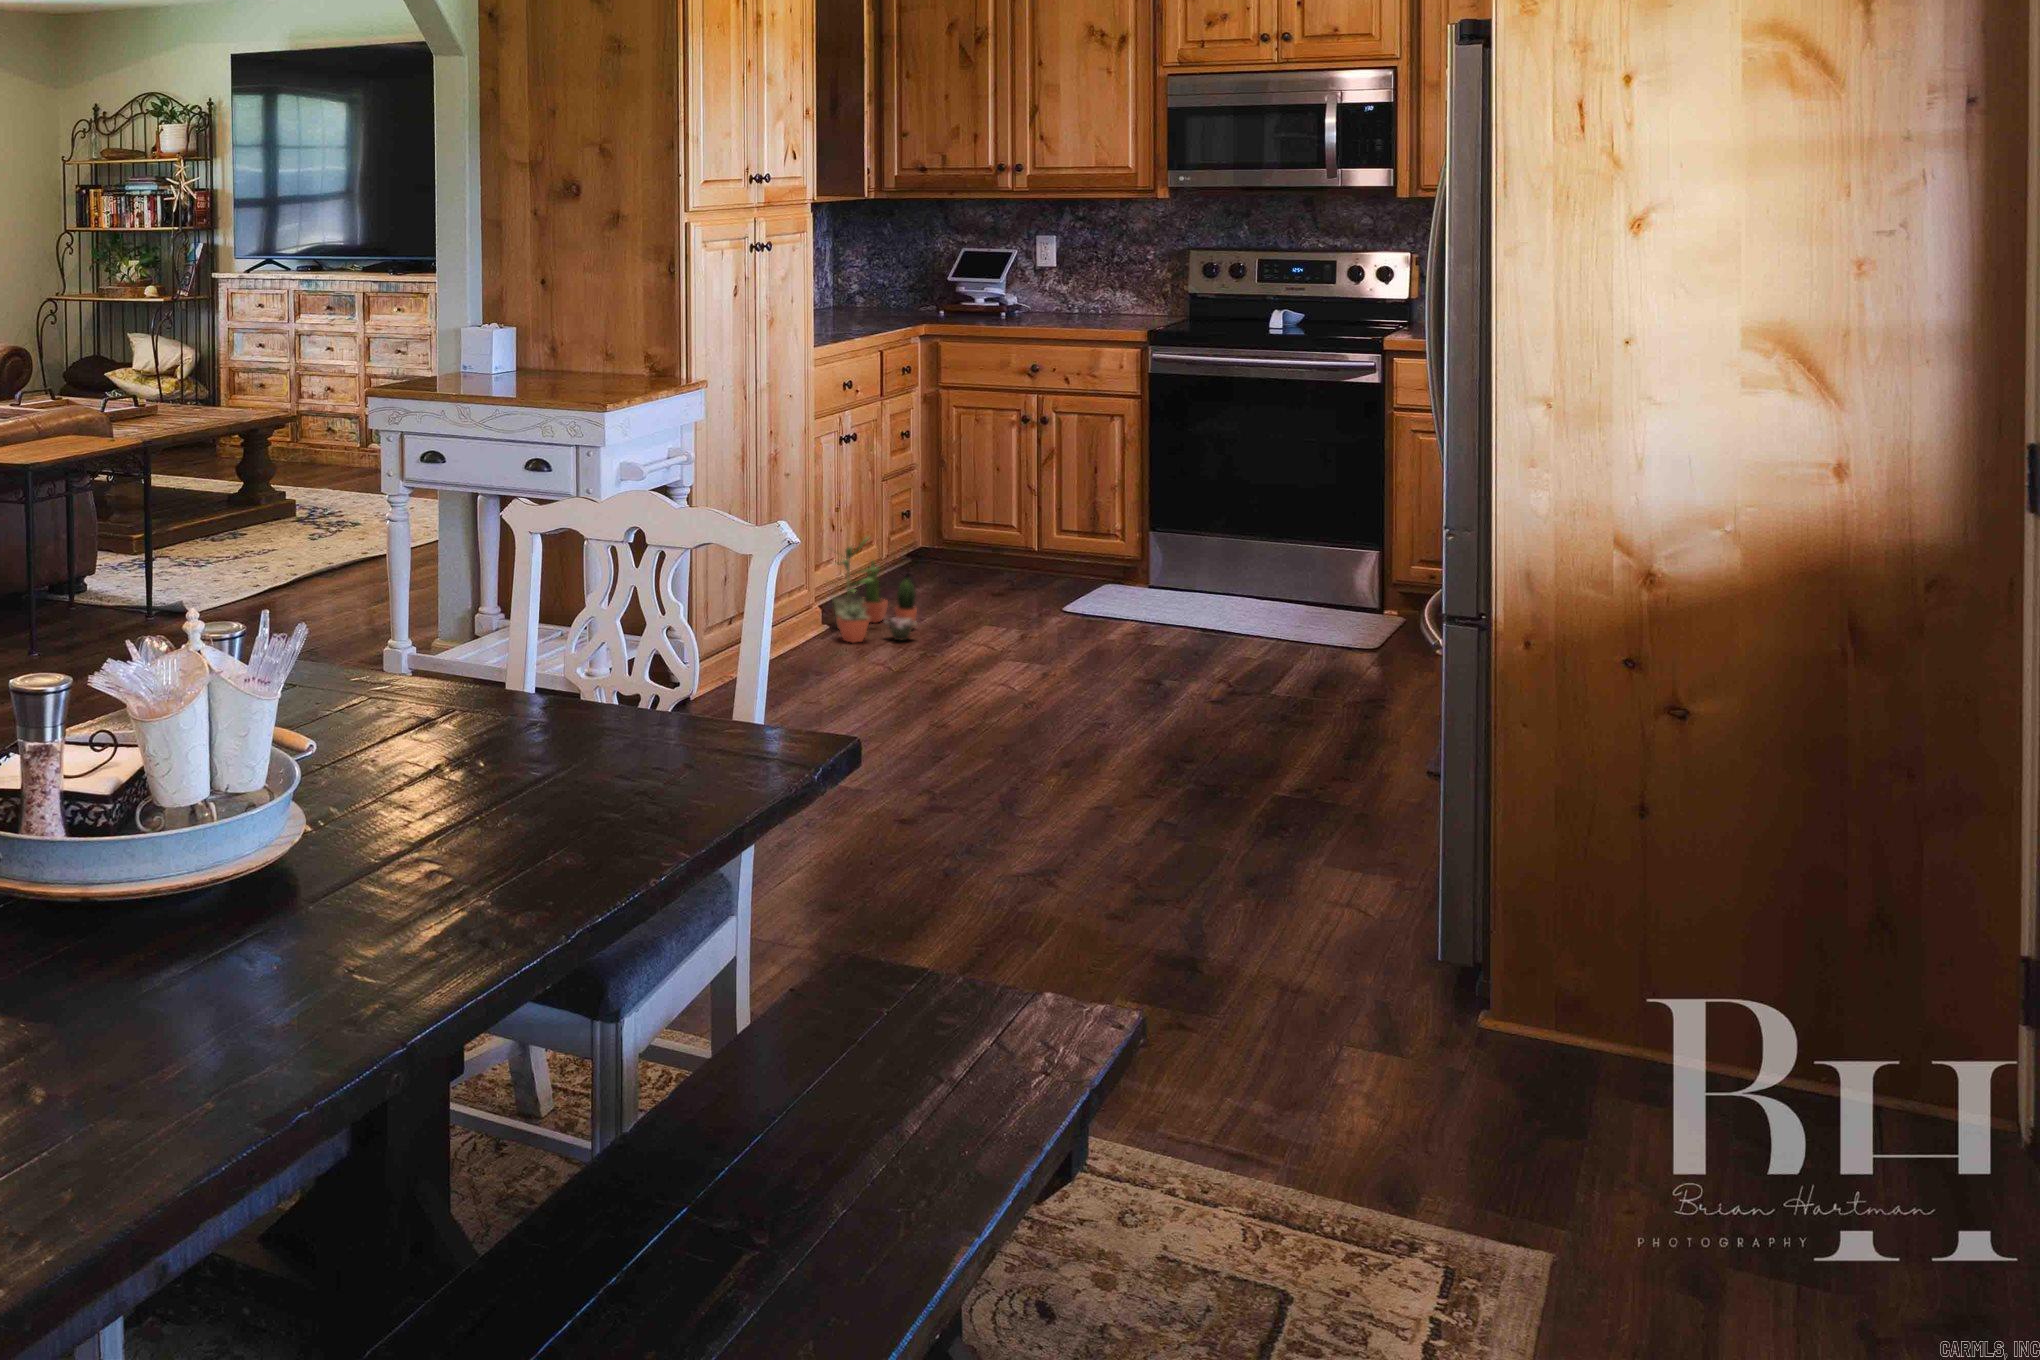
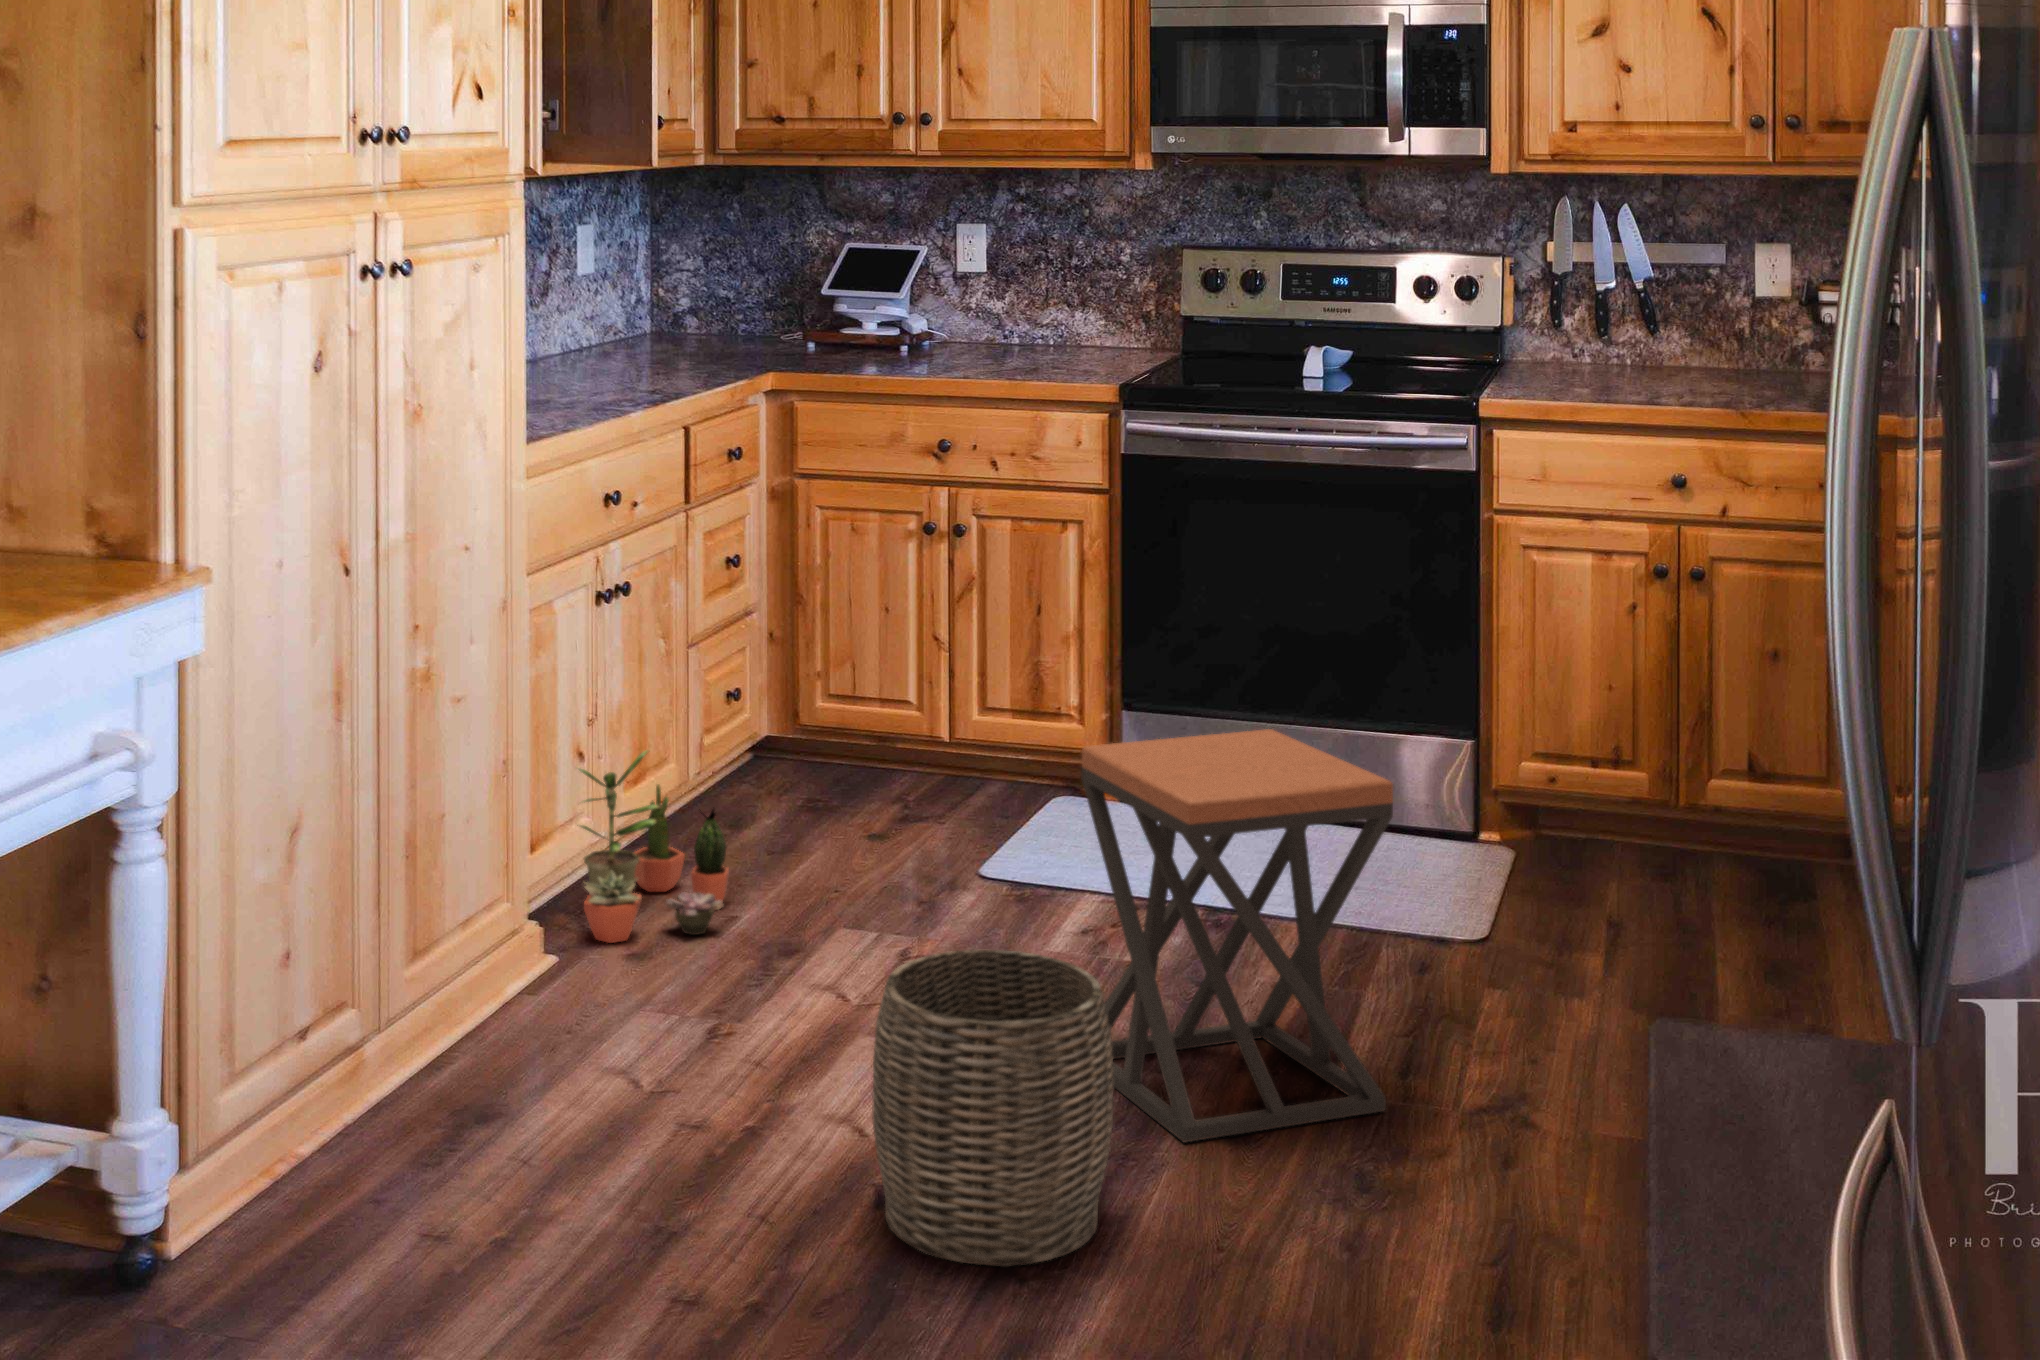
stool: none [1139,513,1327,729] -> present [1081,729,1393,1142]
woven basket: none [1034,614,1168,767] -> present [872,950,1114,1266]

